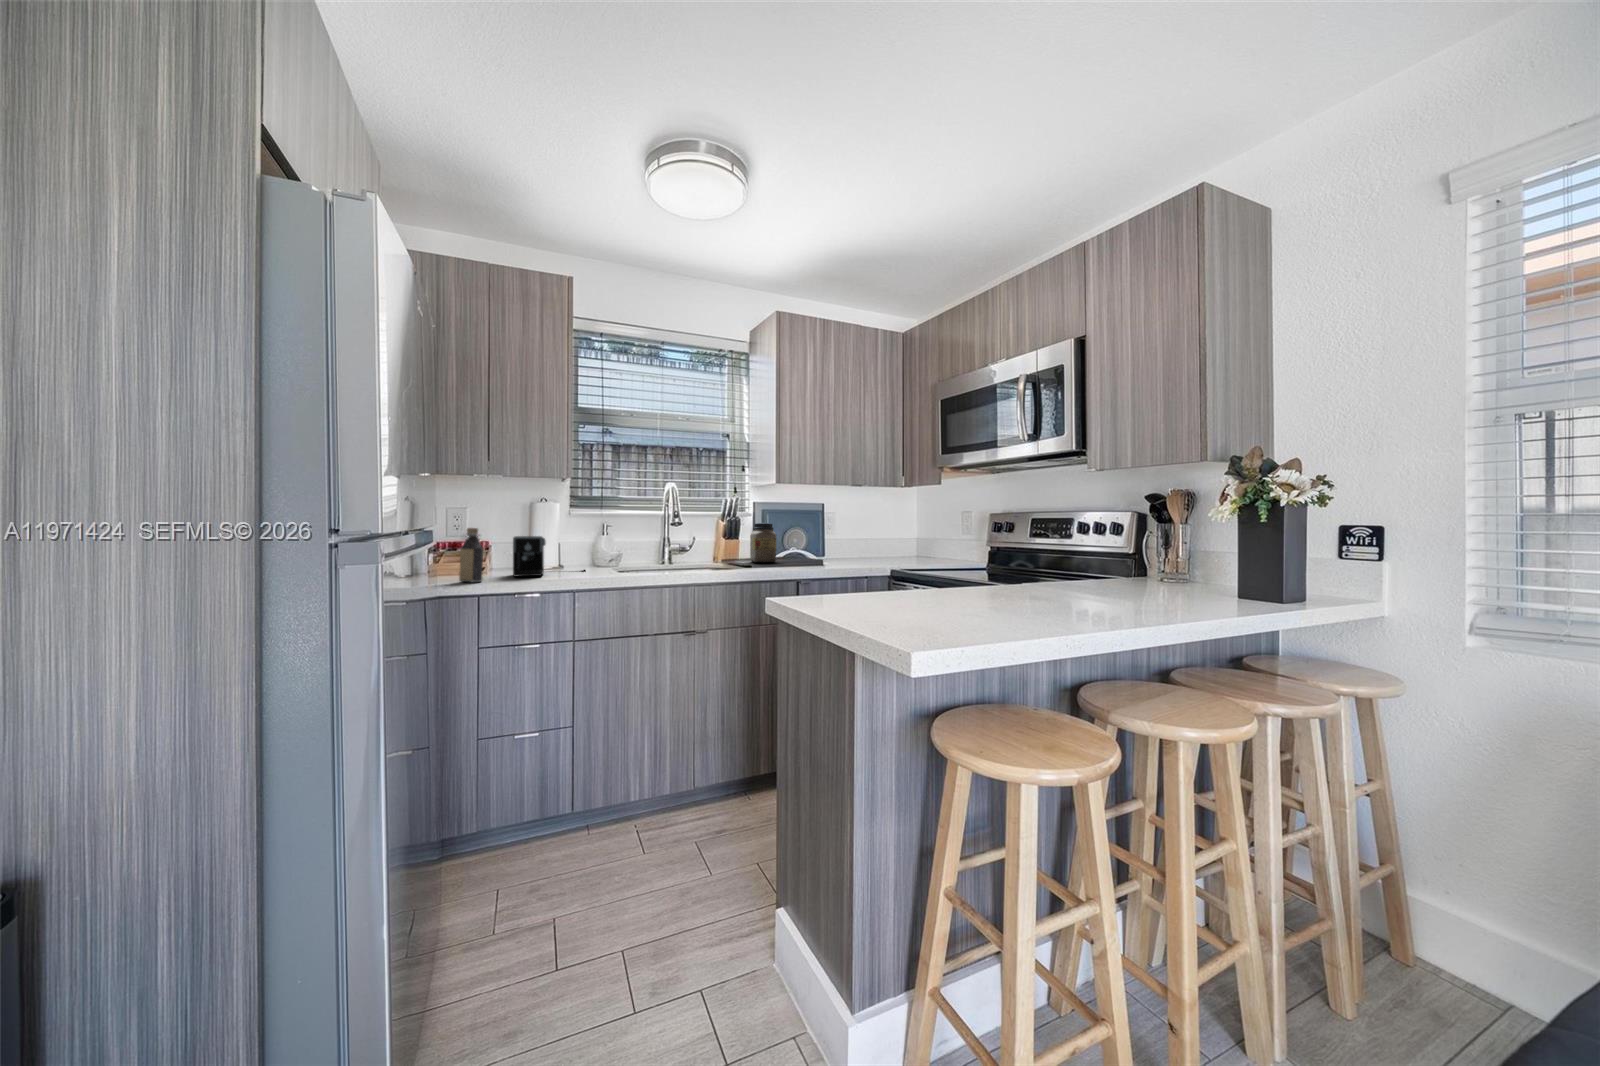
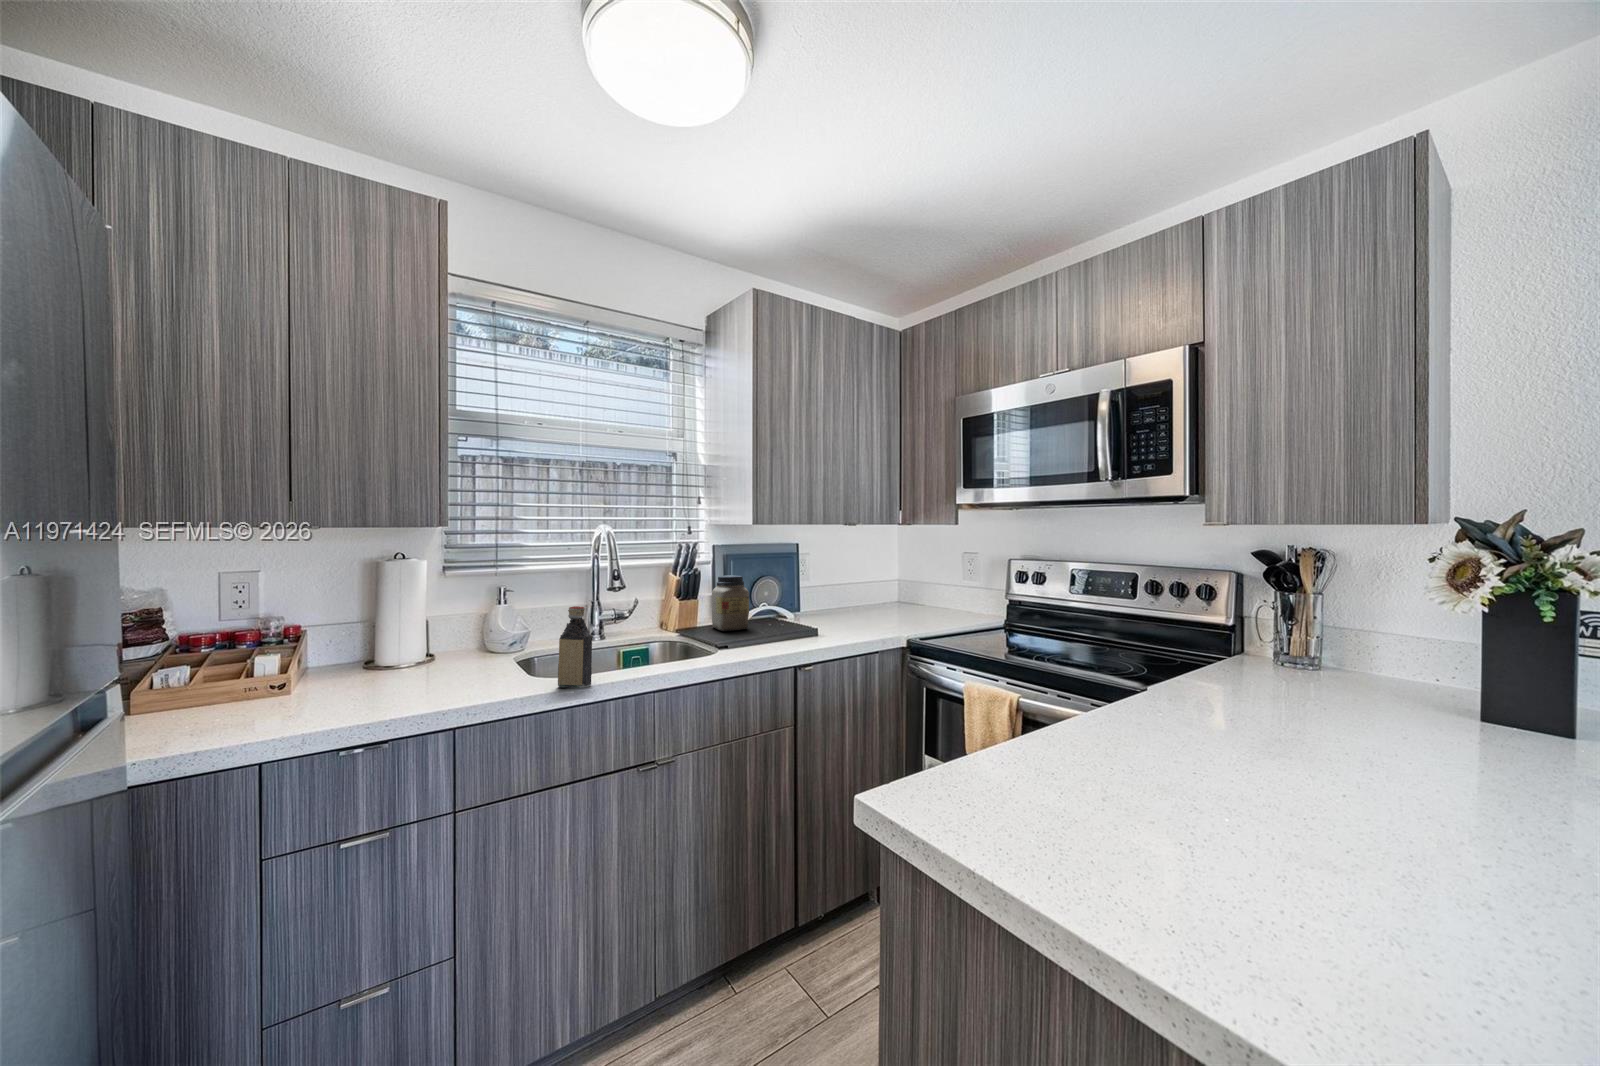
bottle: present [459,528,483,582] -> present [558,606,592,688]
coffee maker: present [513,536,585,577] -> none [342,621,473,701]

